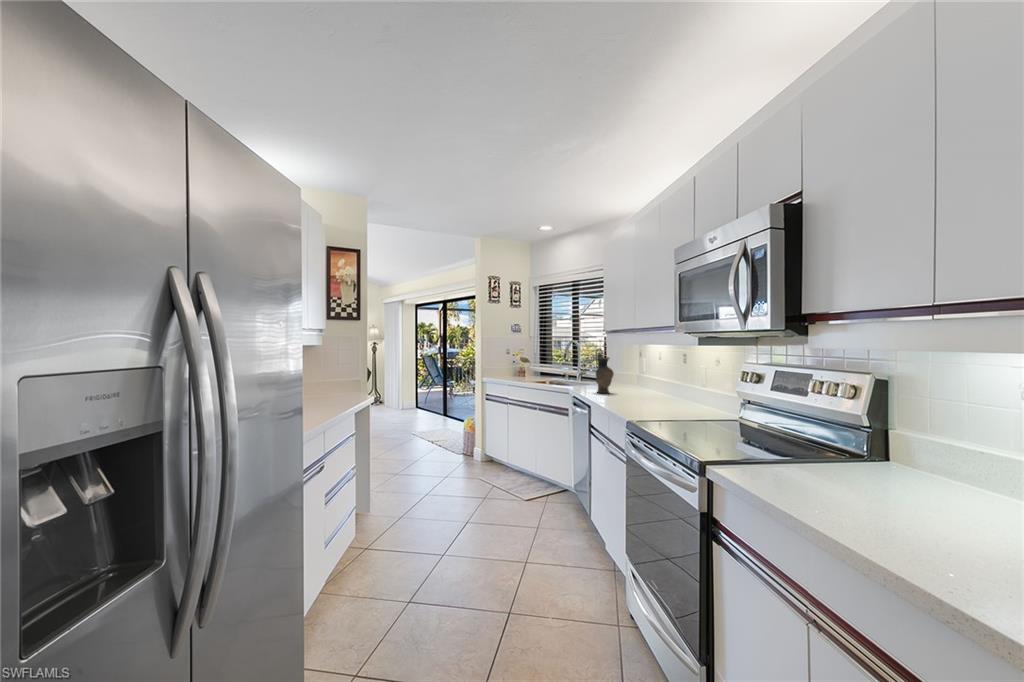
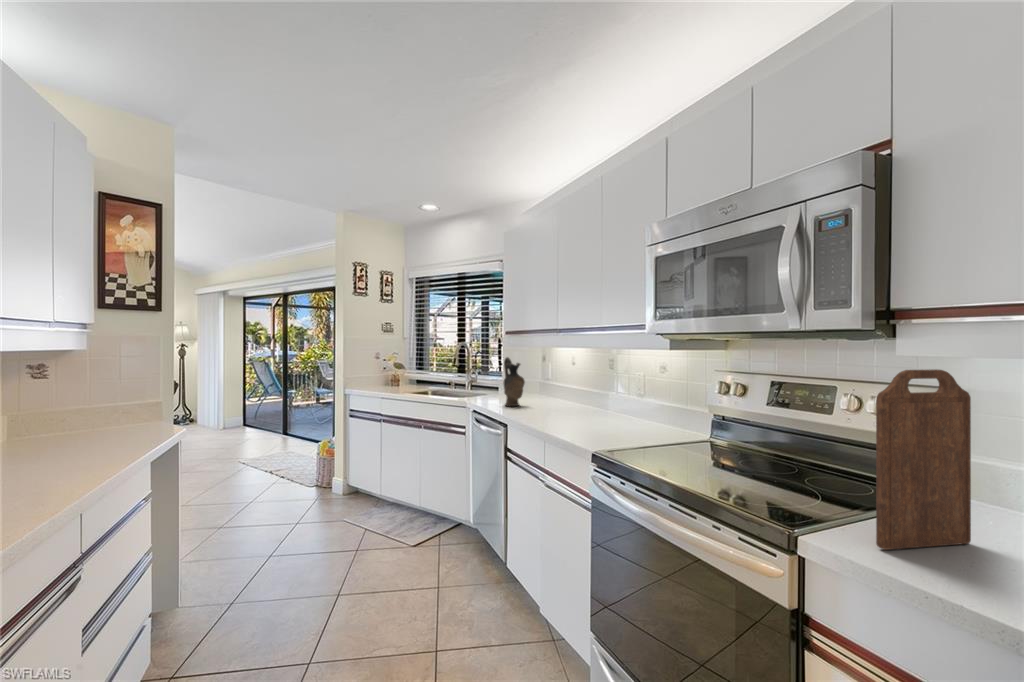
cutting board: none [750,357,828,479] -> present [876,369,971,550]

